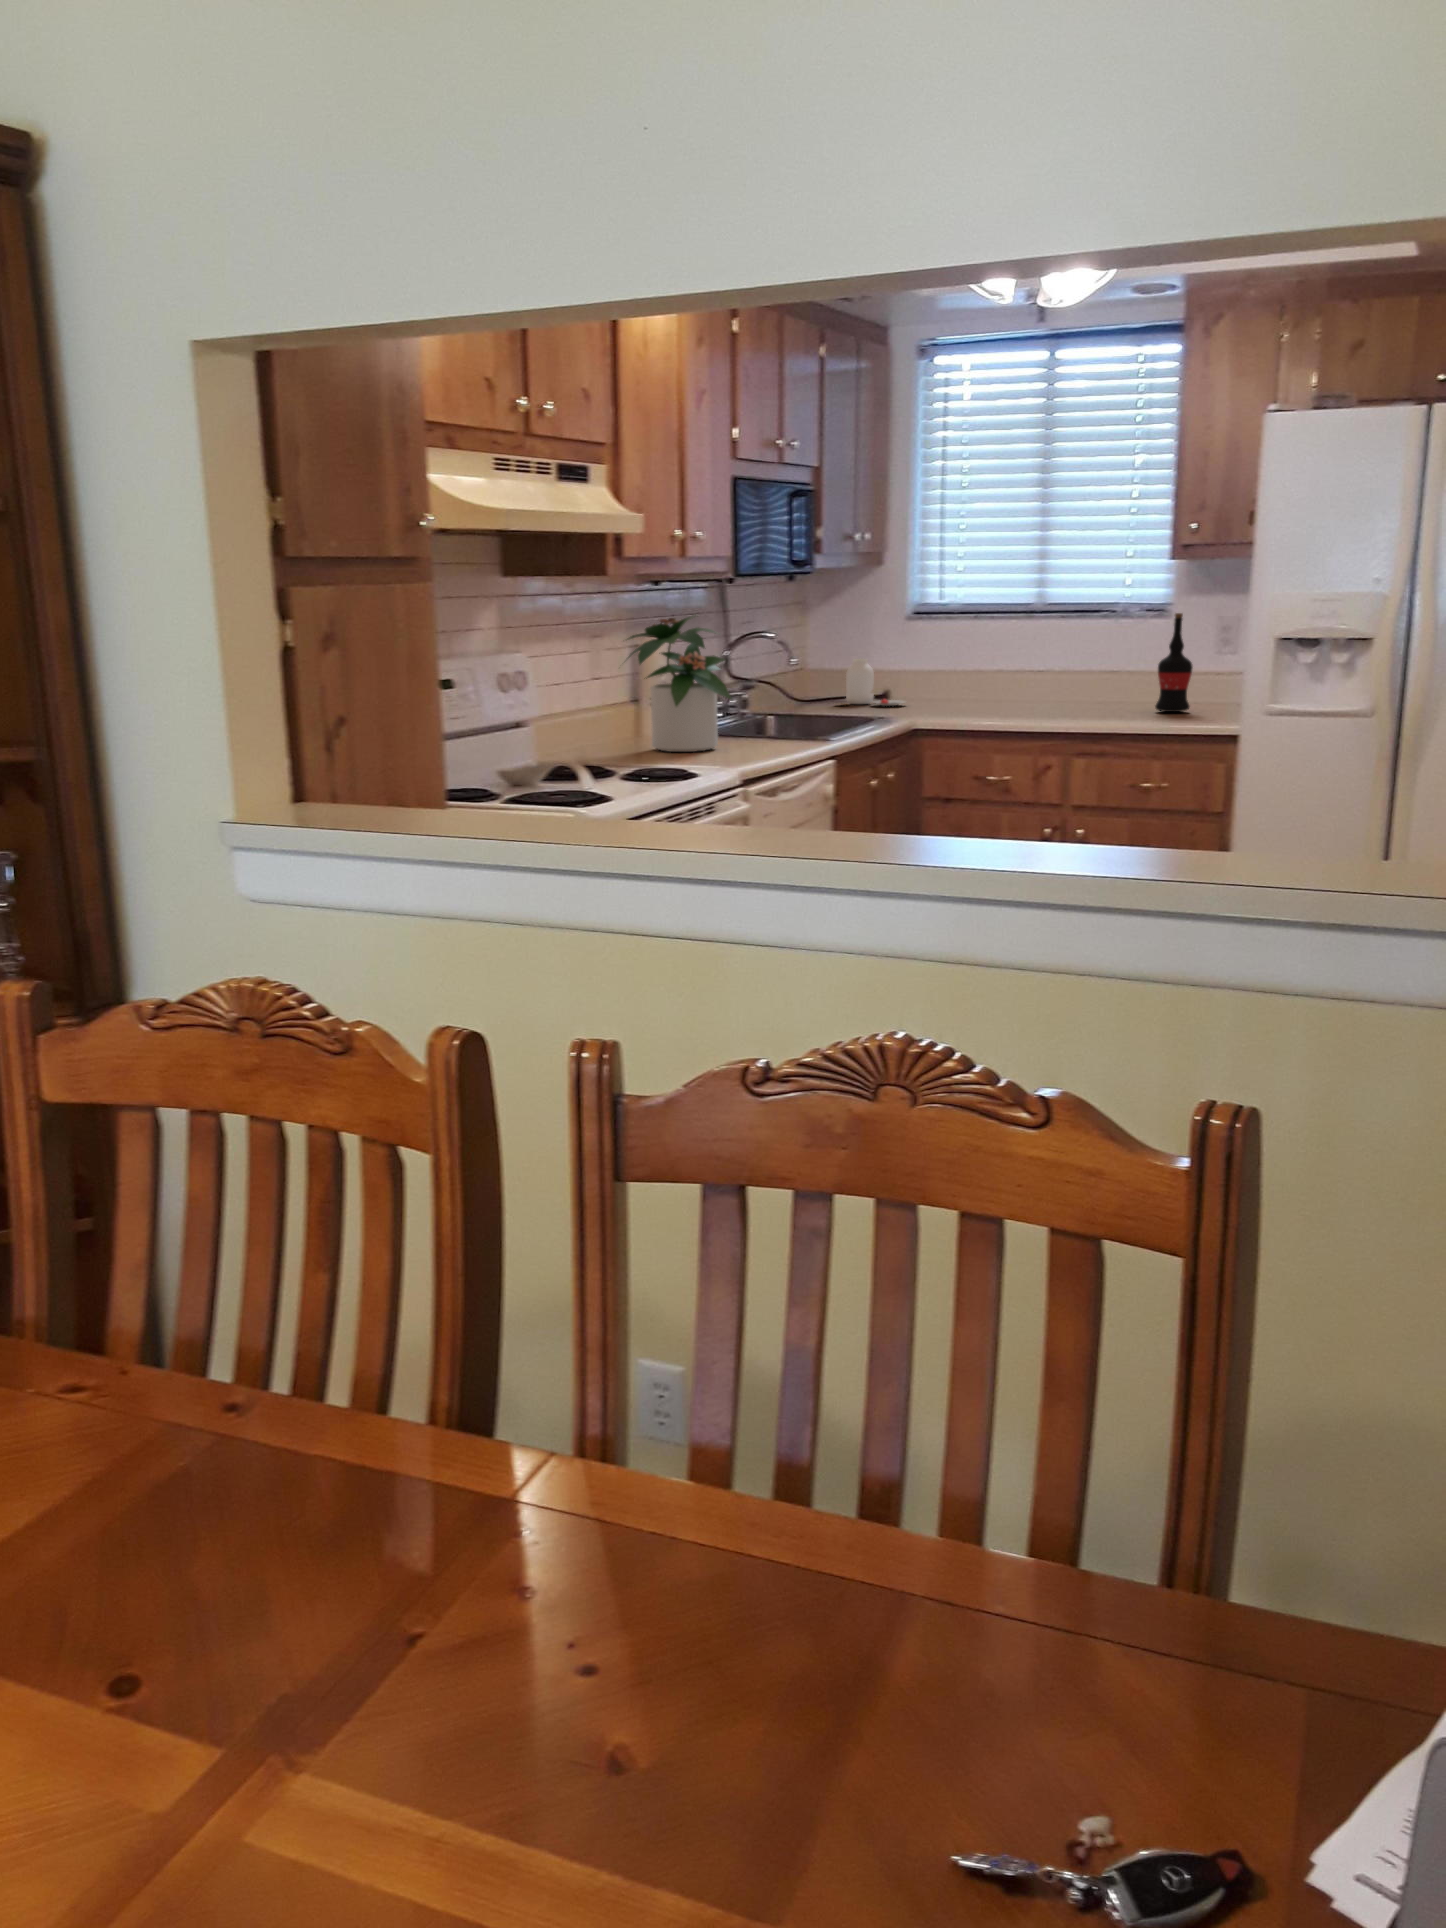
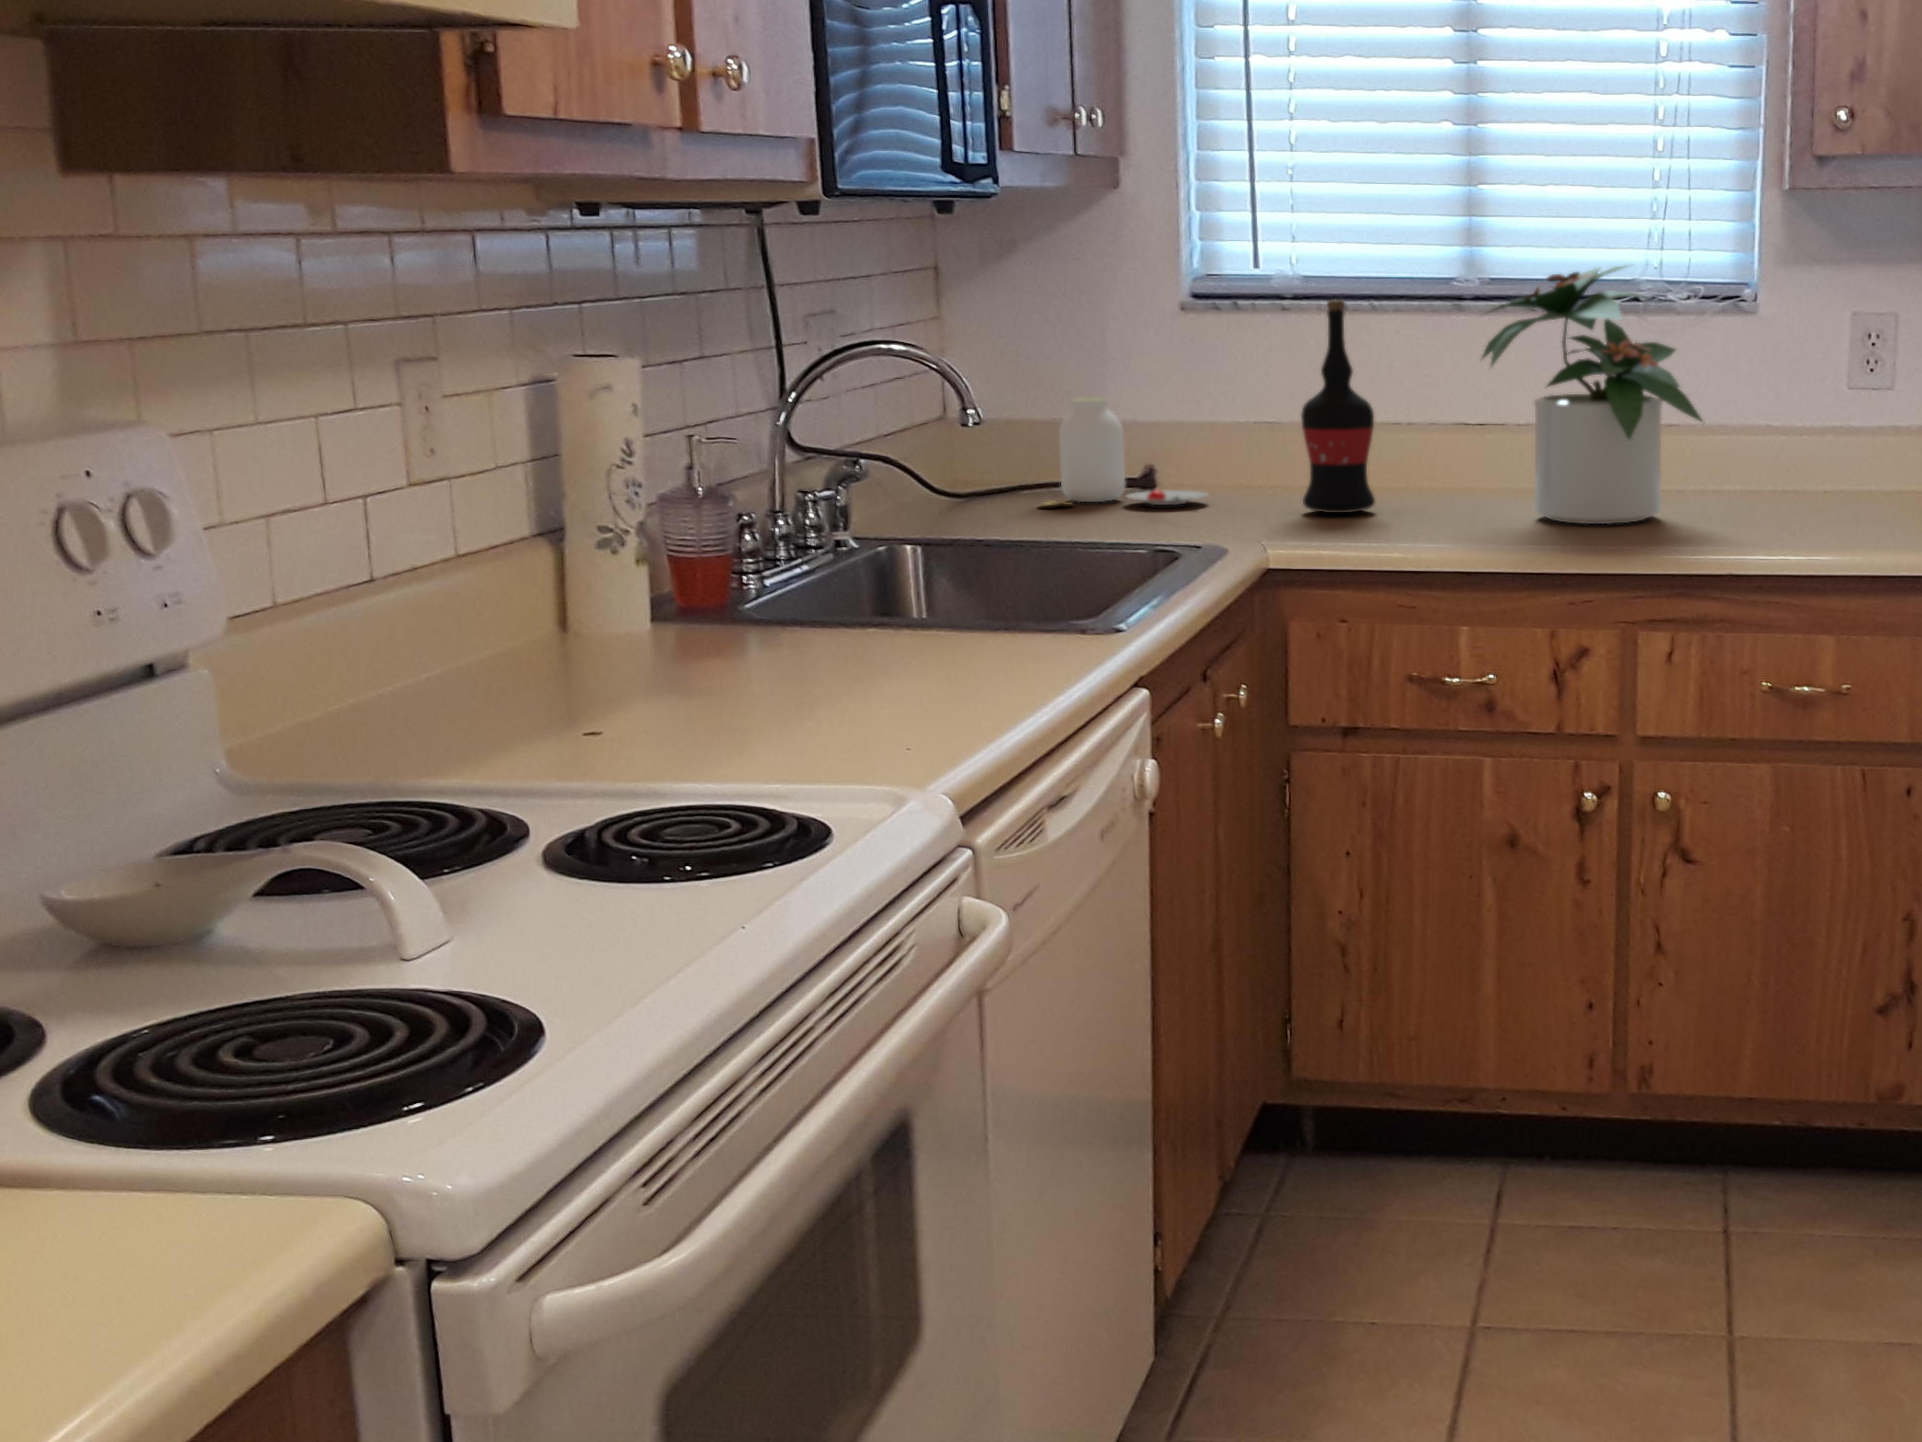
wine bottle: present [1155,613,1193,712] -> present [1301,300,1375,513]
potted plant: present [628,615,731,752] -> present [1482,266,1702,524]

